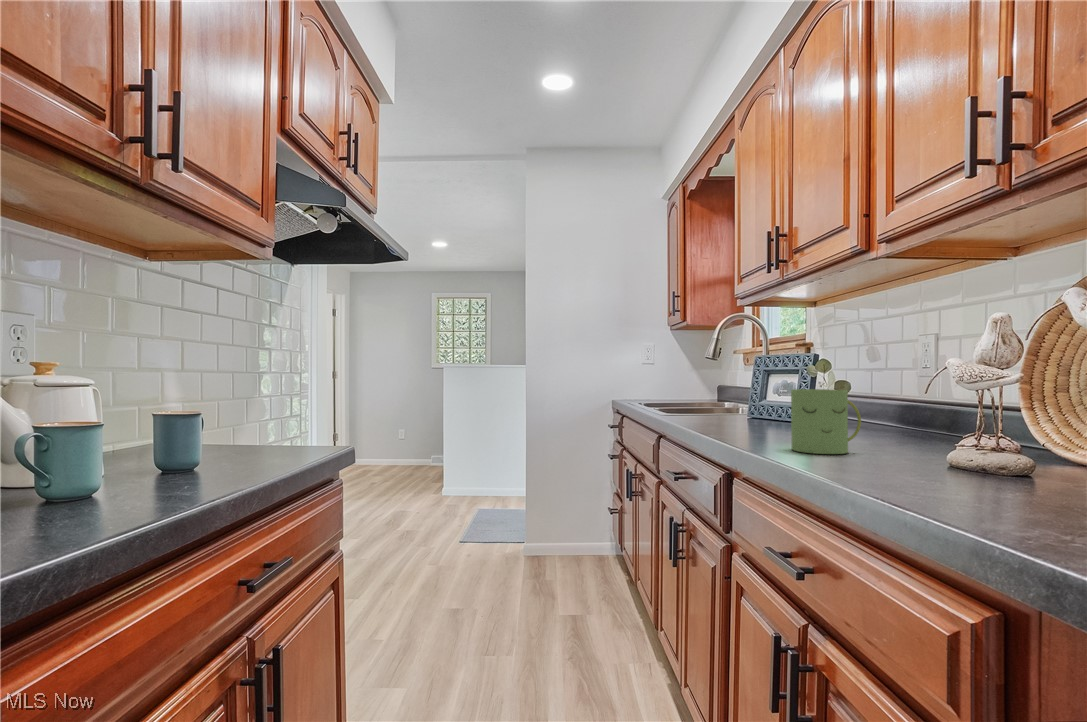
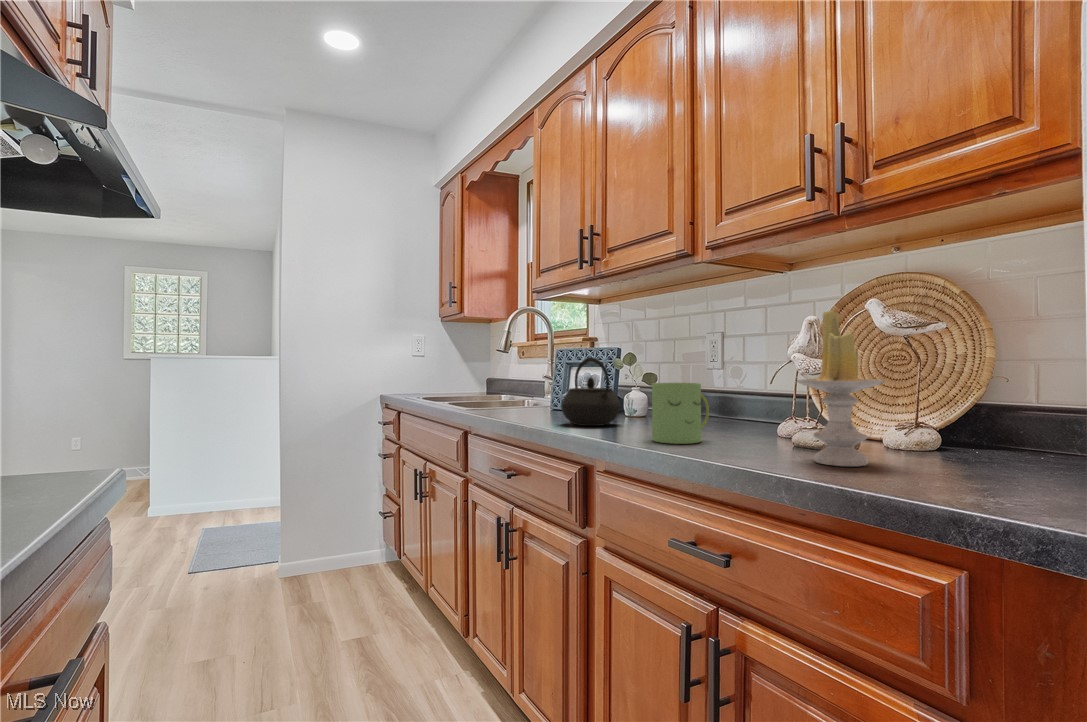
candle: none [920,307,1032,489] -> present [797,311,884,466]
kettle: none [727,363,792,433] -> present [561,357,621,426]

